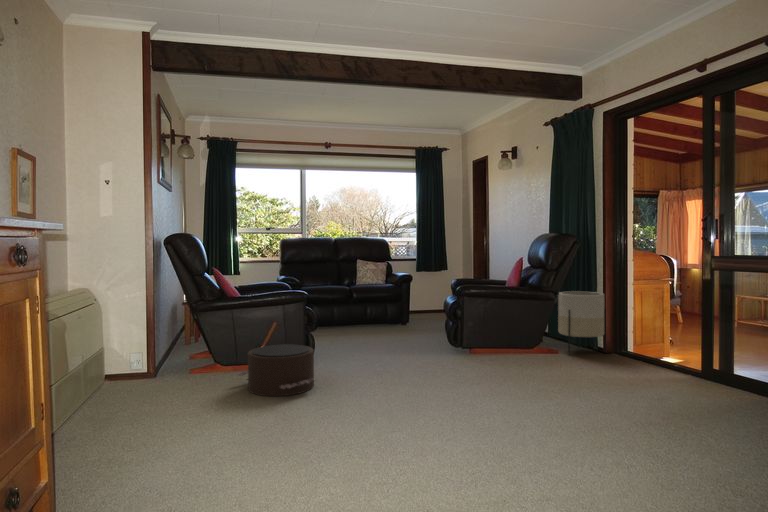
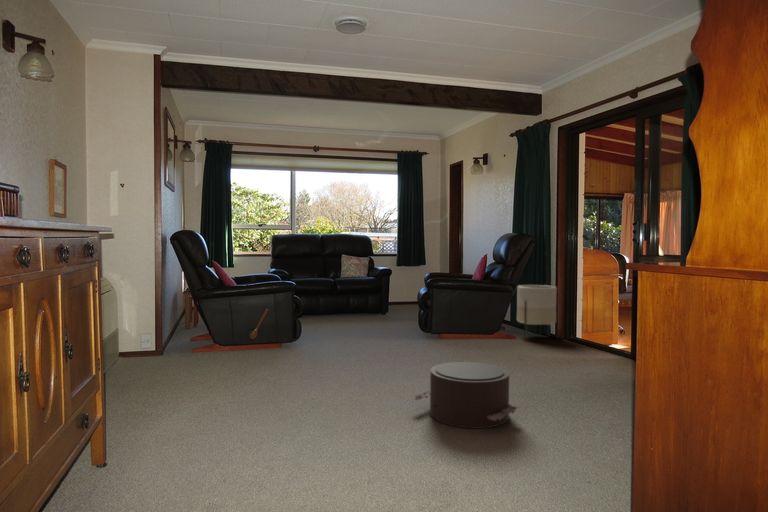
pouf: present [239,344,314,396] -> present [414,362,518,428]

